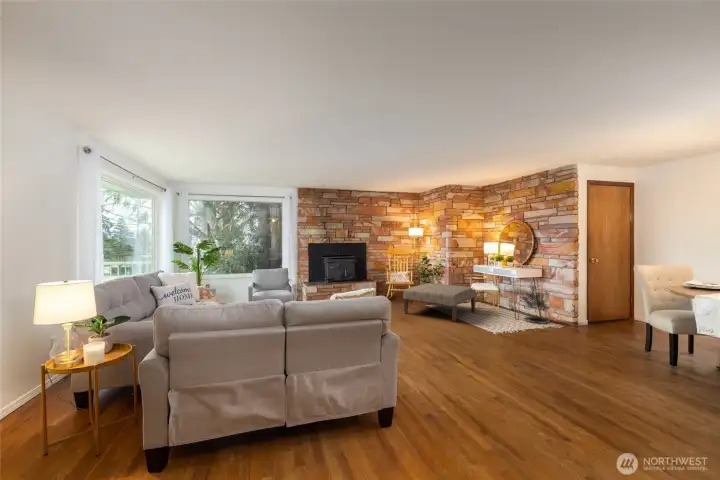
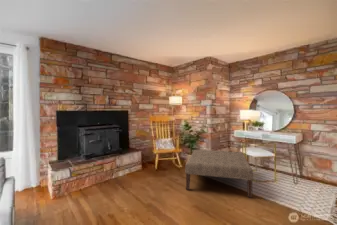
potted tree: present [522,281,549,324] -> none [292,144,322,186]

